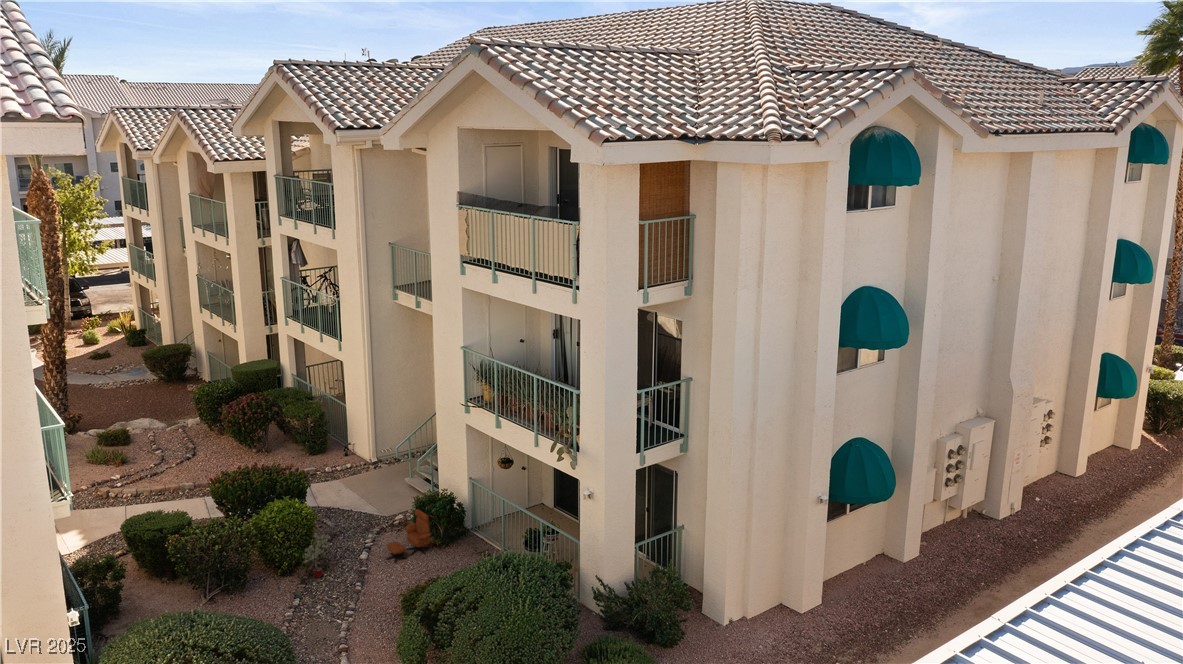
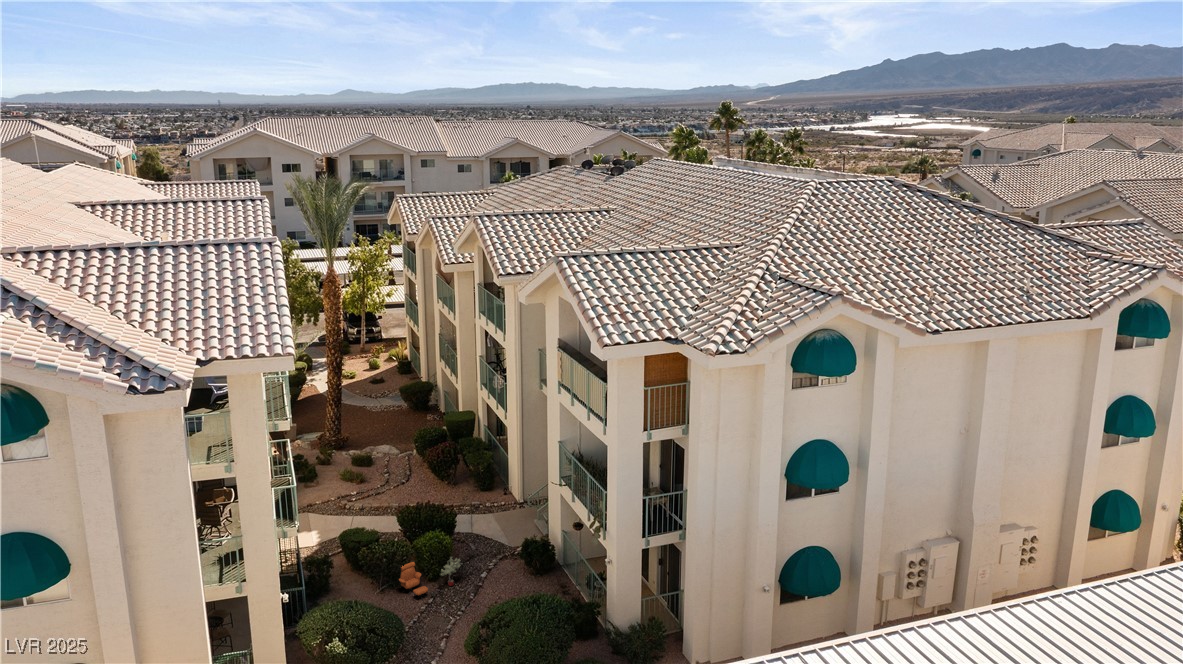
lounge chair: present [386,509,431,563] -> present [399,562,428,601]

